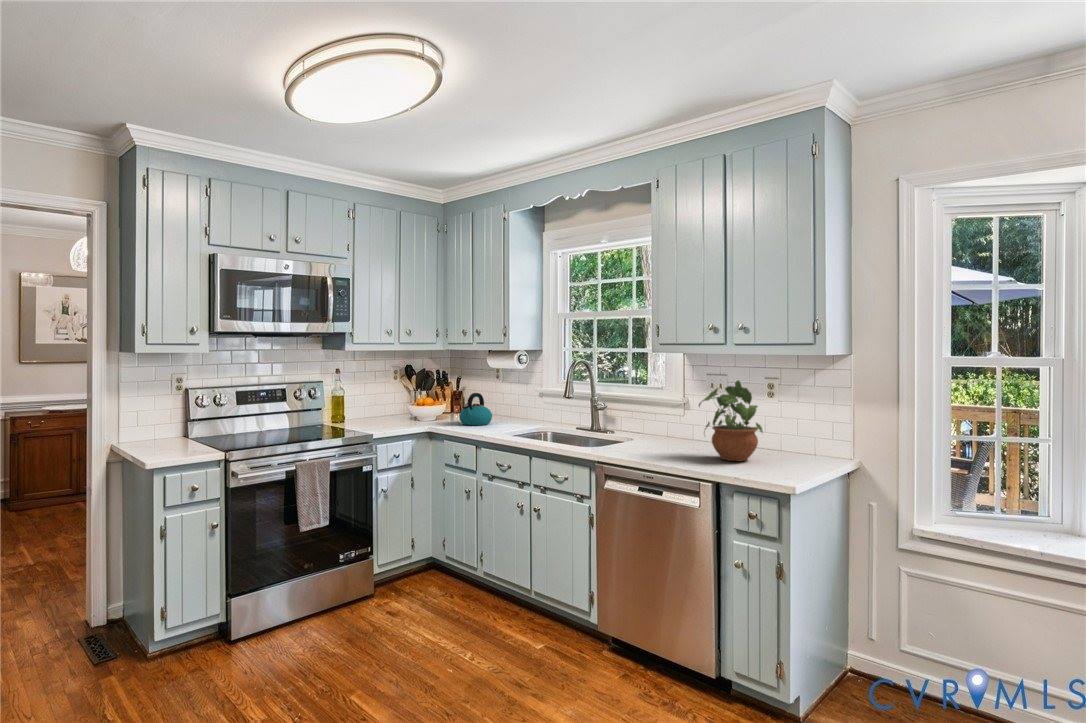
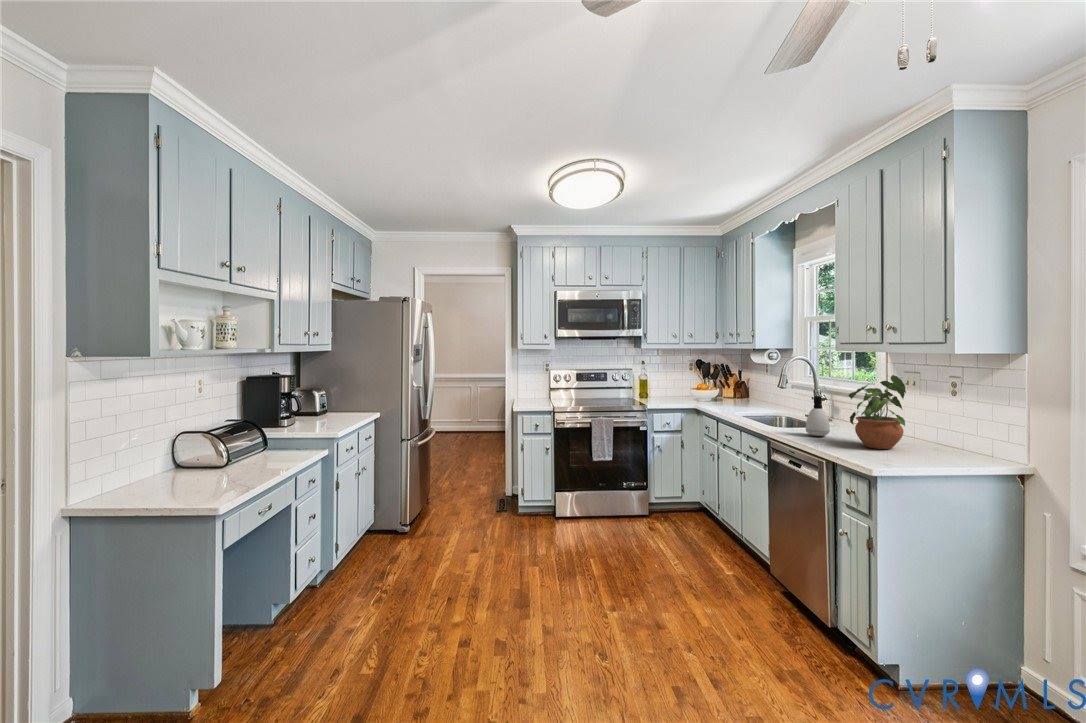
kettle: present [459,393,492,425] -> none [720,381,747,406]
soap dispenser: none [644,406,670,454] -> present [806,396,830,436]

